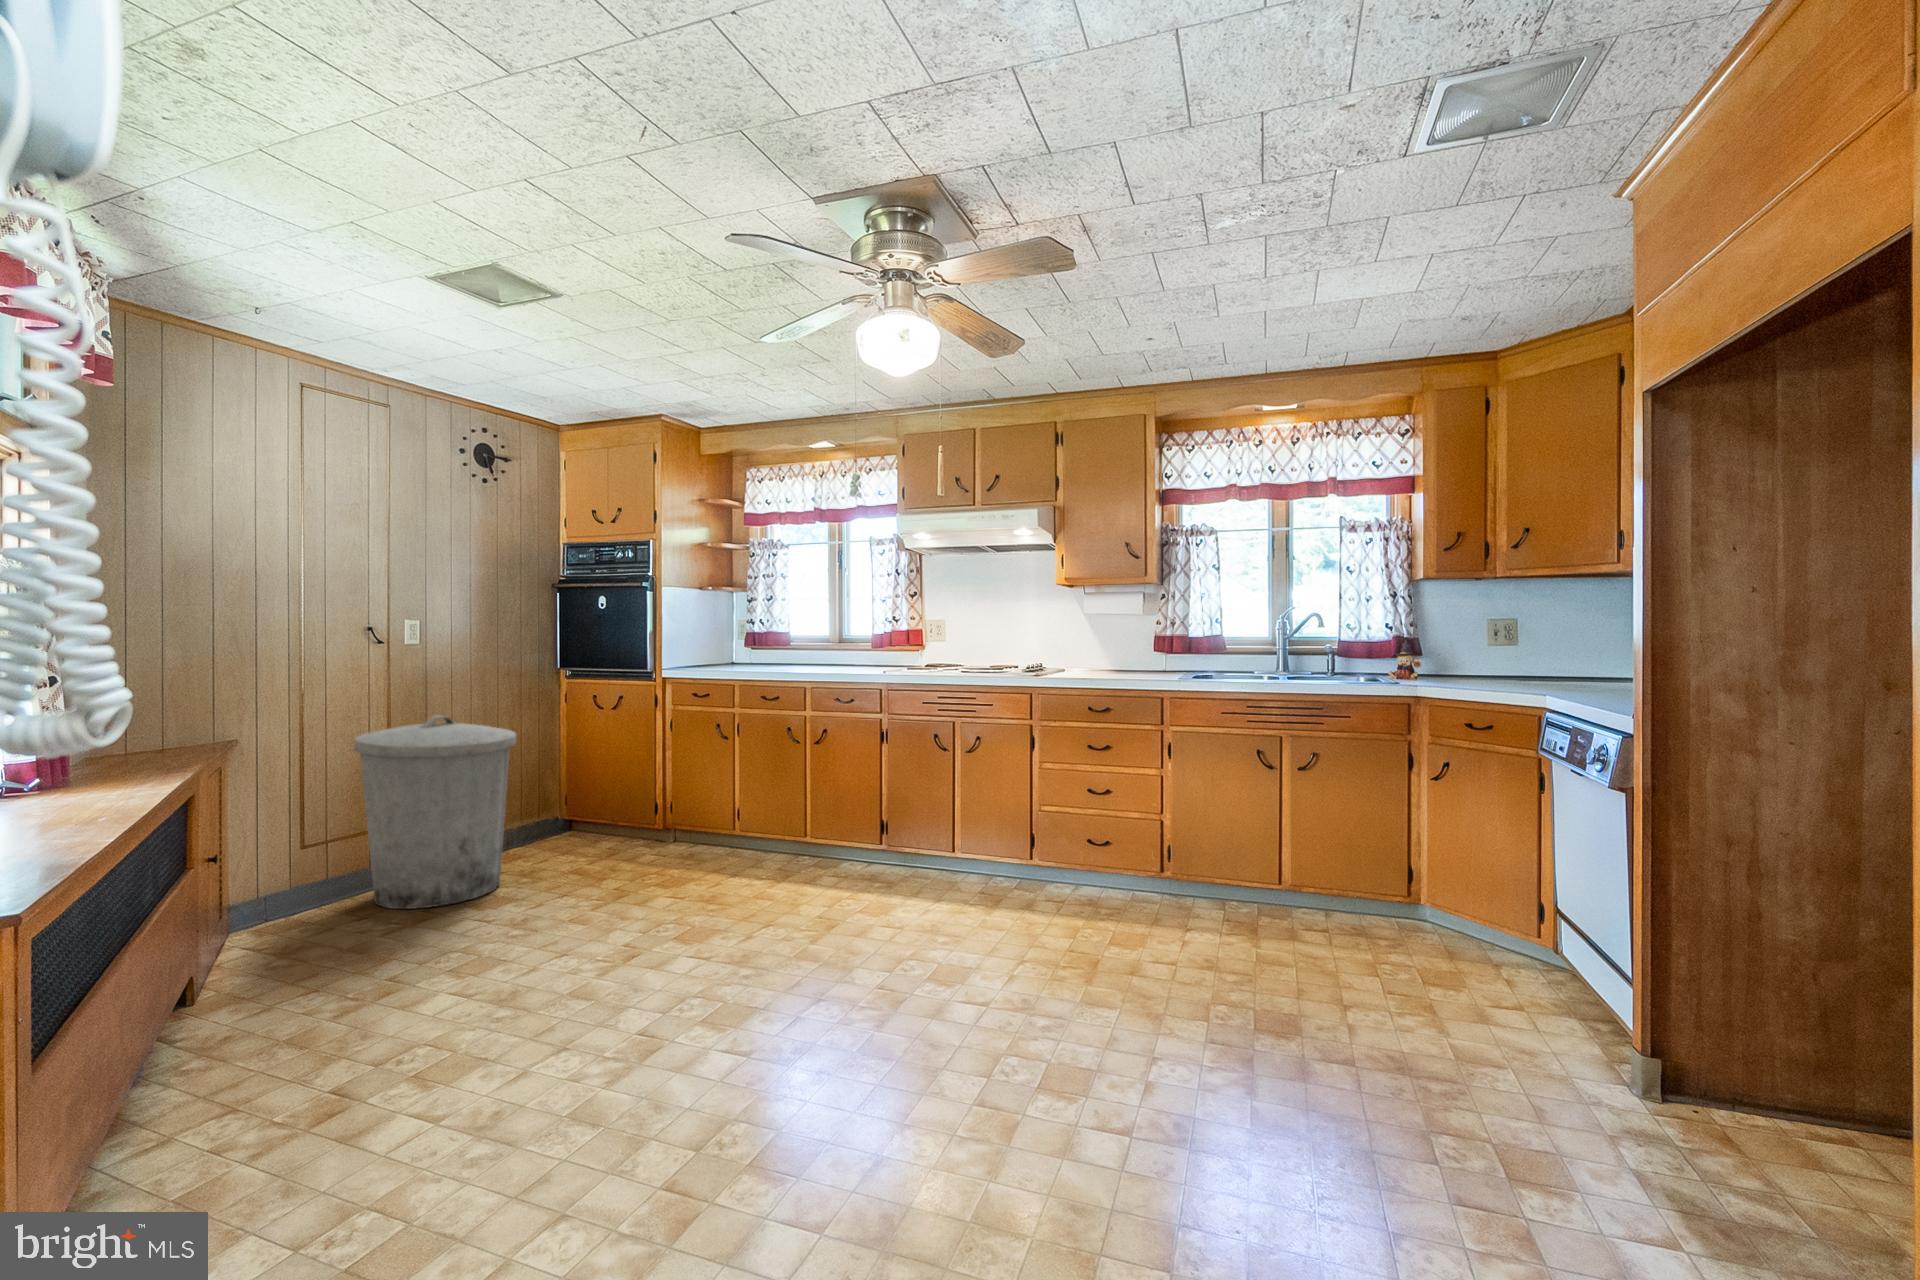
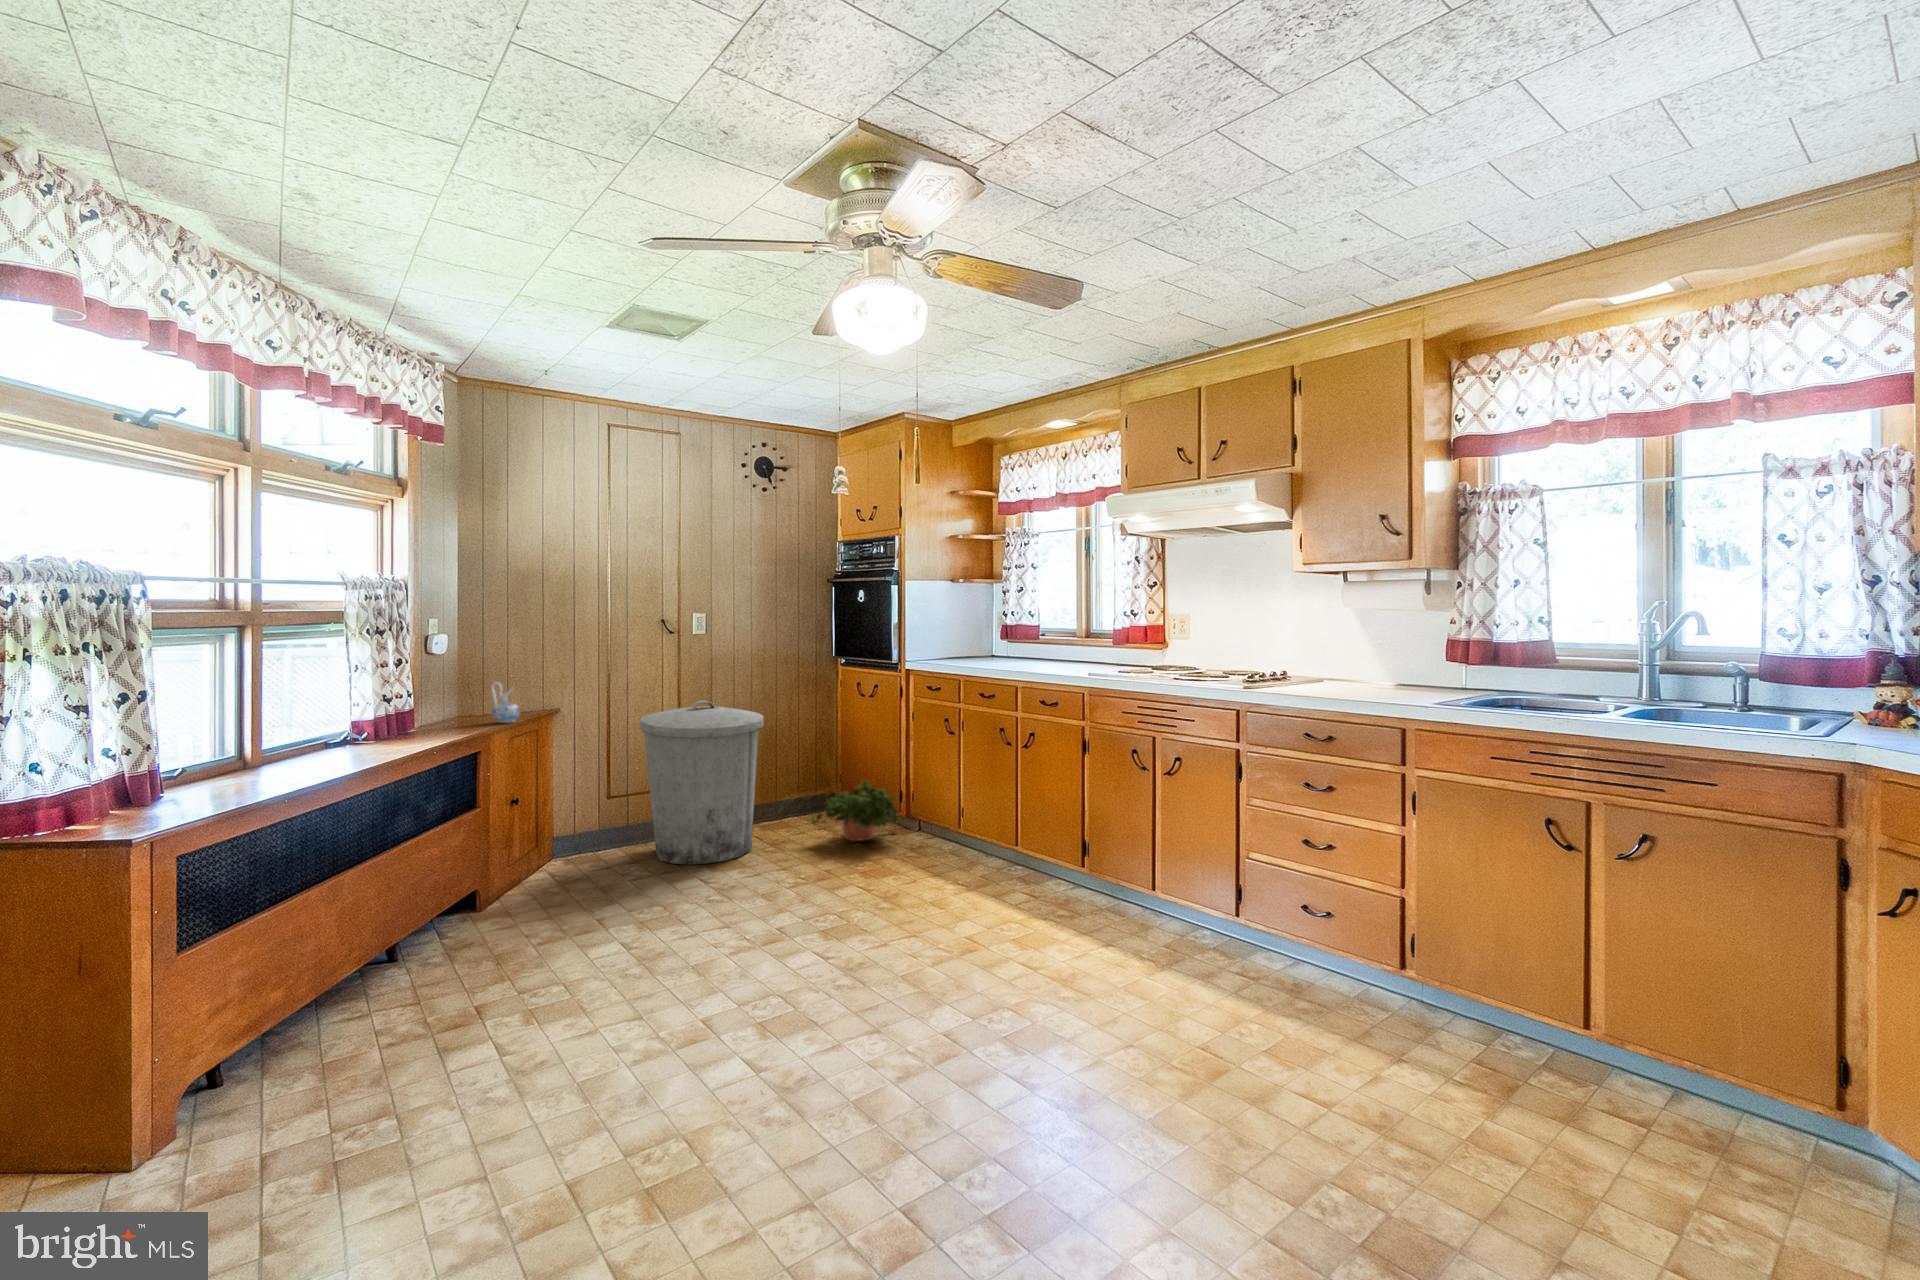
ceramic pitcher: none [150,699,195,752] -> present [491,682,519,723]
potted plant: none [565,794,670,866] -> present [810,780,898,847]

